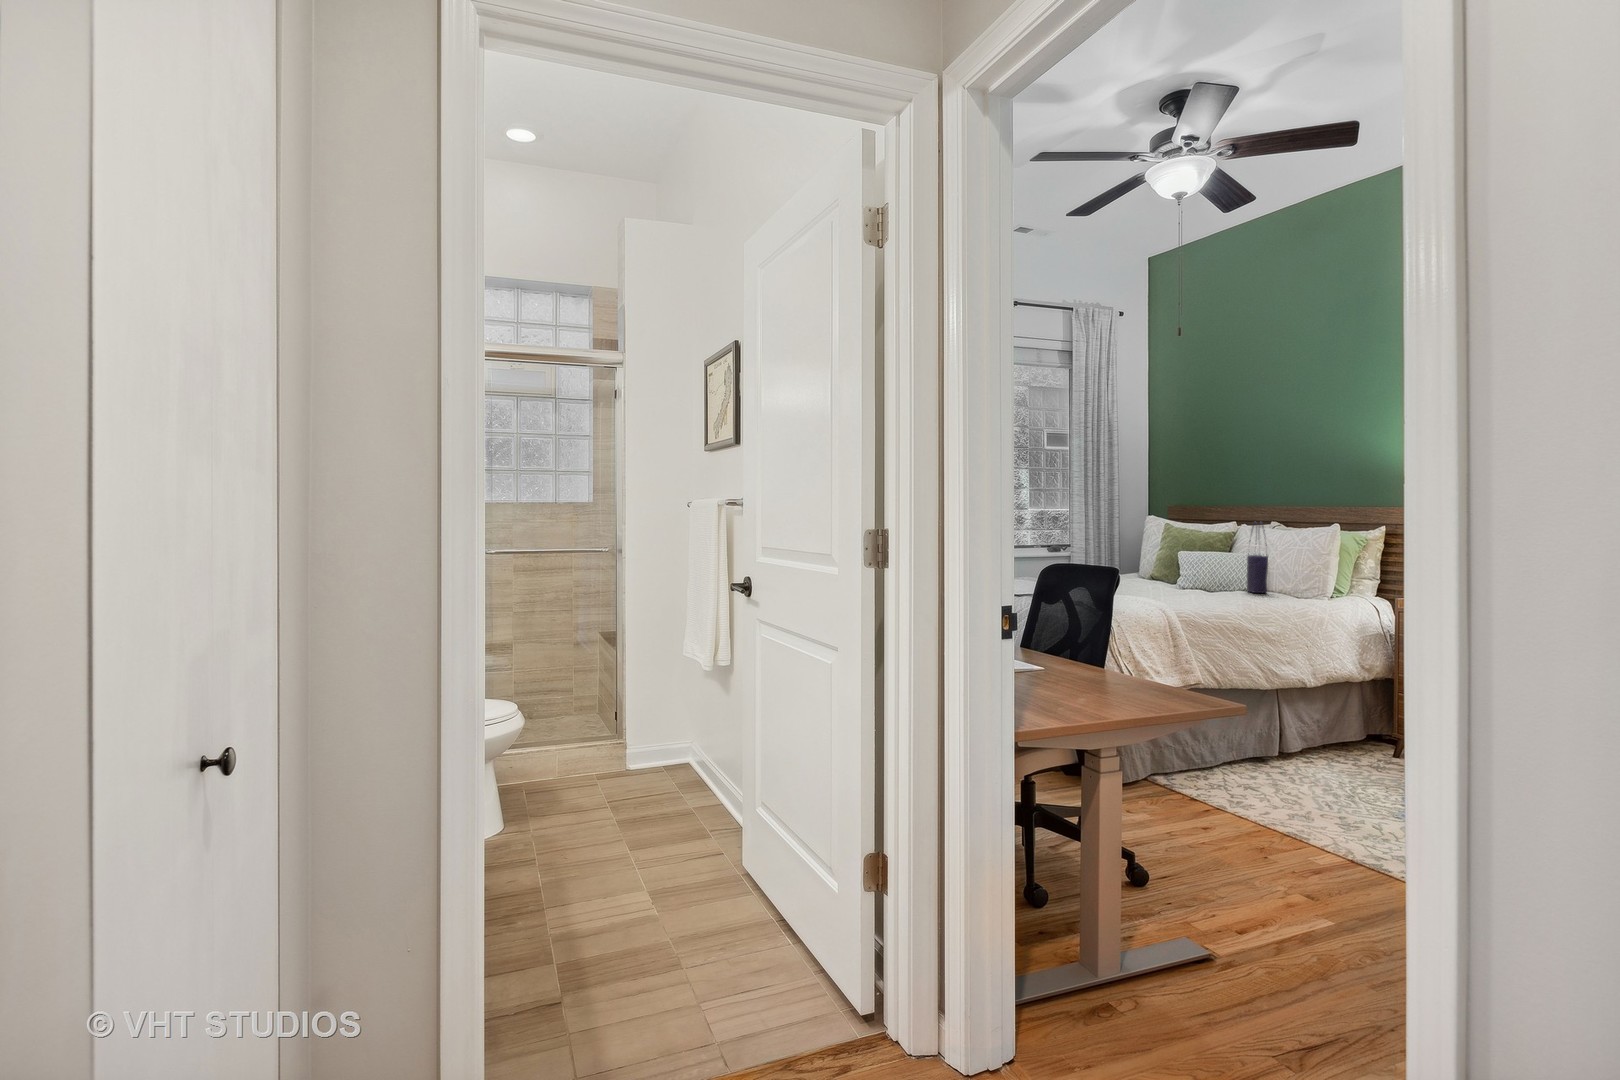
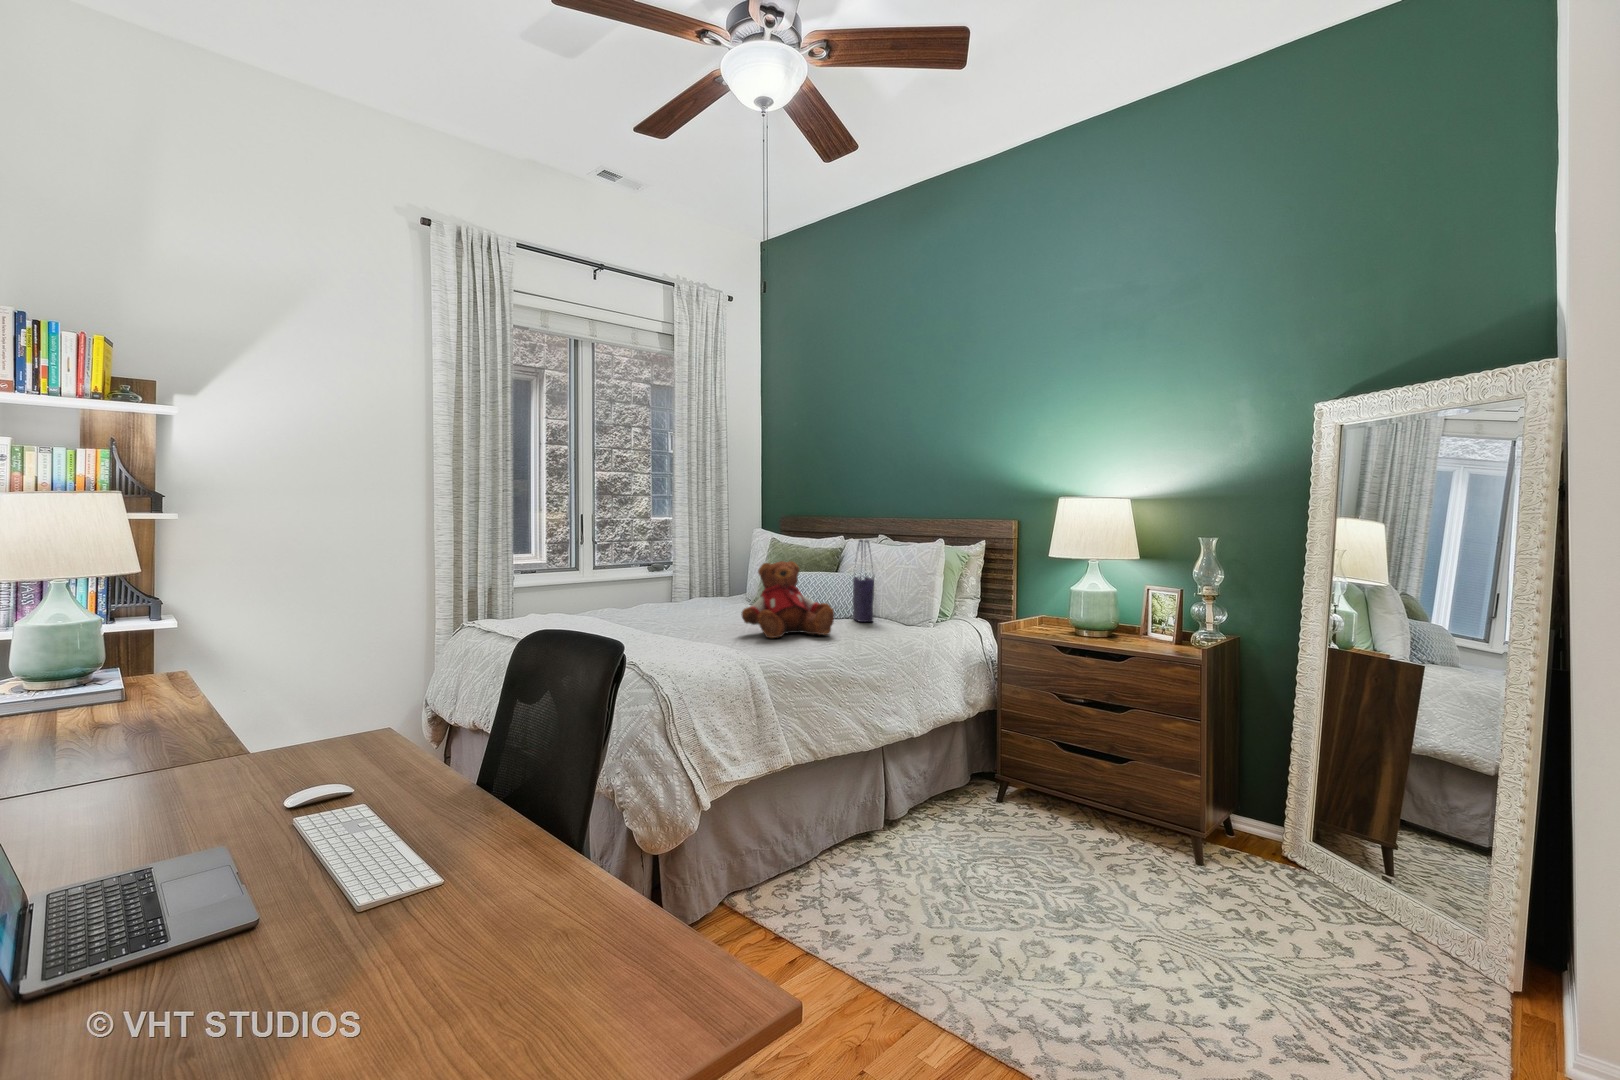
teddy bear: none [1150,538,1232,597] -> present [741,561,834,638]

